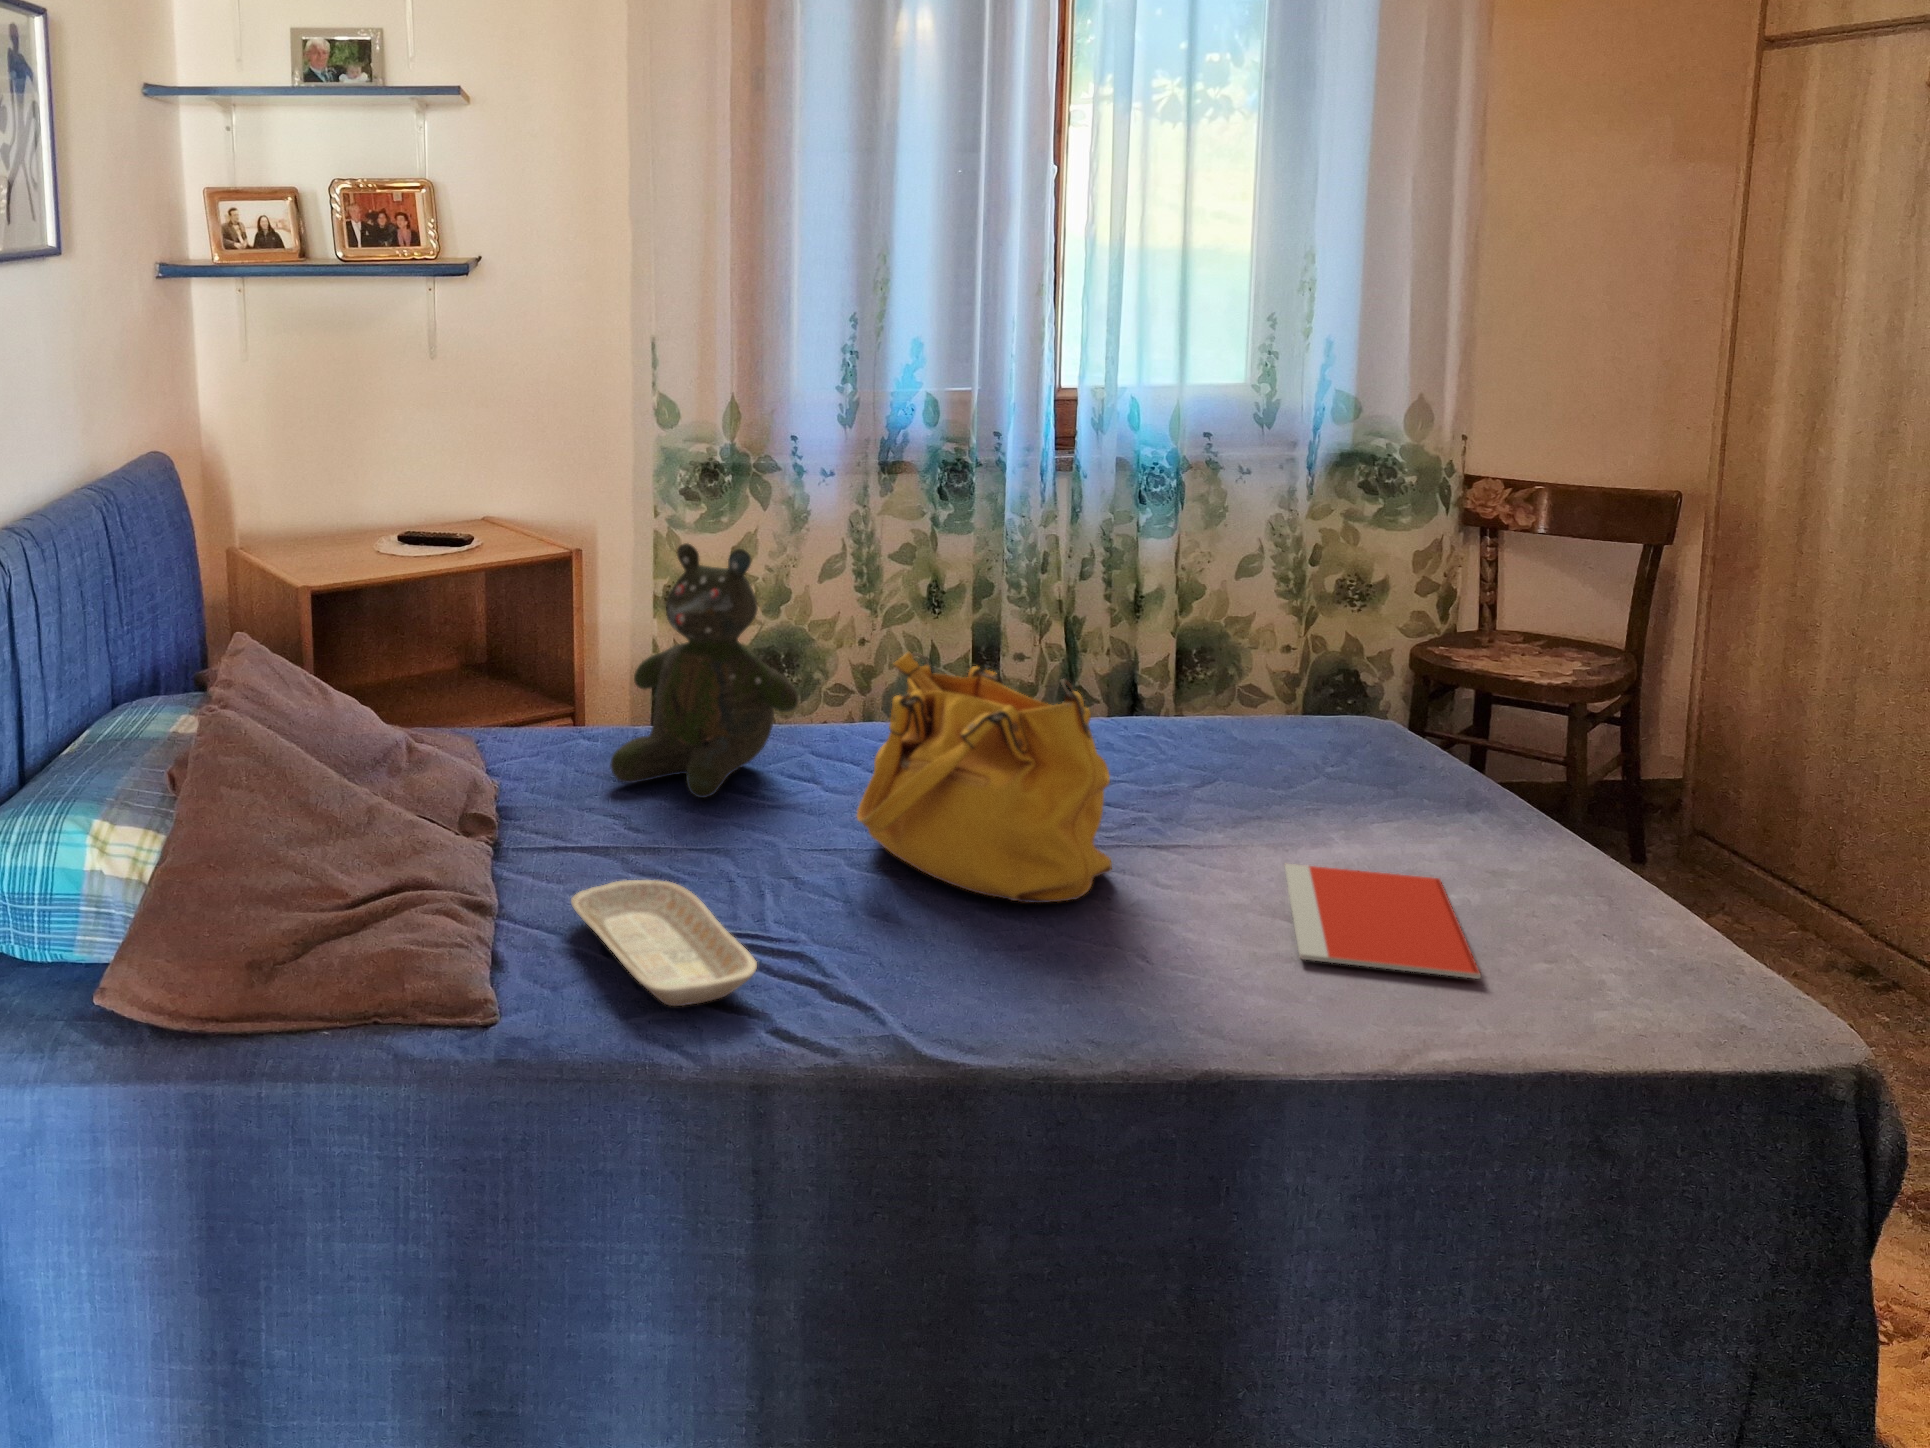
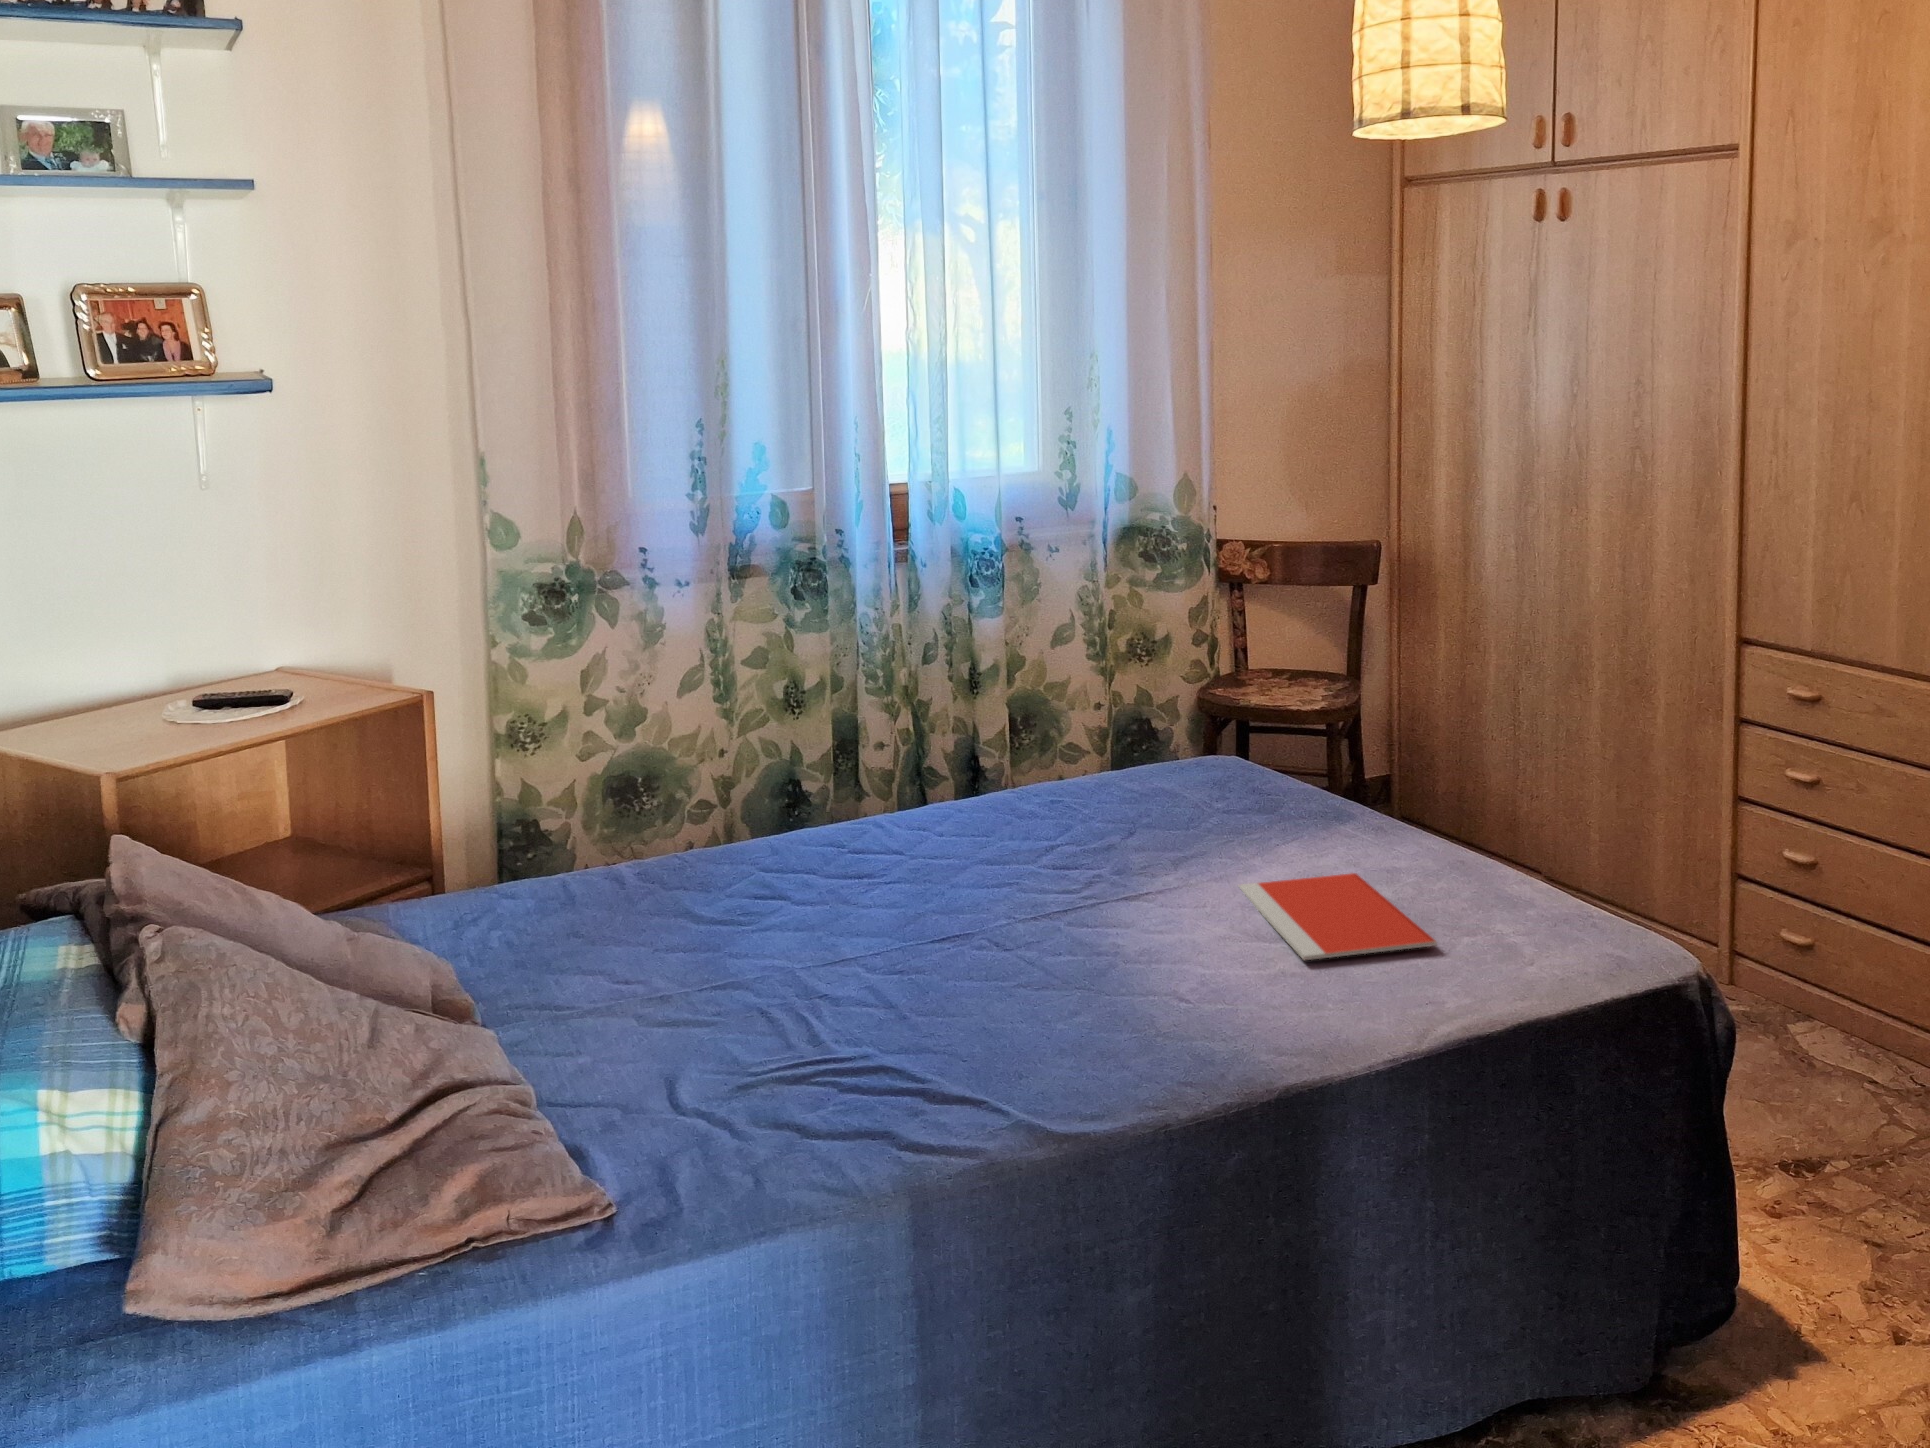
teddy bear: present [610,543,798,798] -> none [572,665,767,931]
handbag: present [856,652,1112,903] -> none [877,744,1117,964]
tray: present [571,880,757,1006] -> none [631,1017,879,1139]

